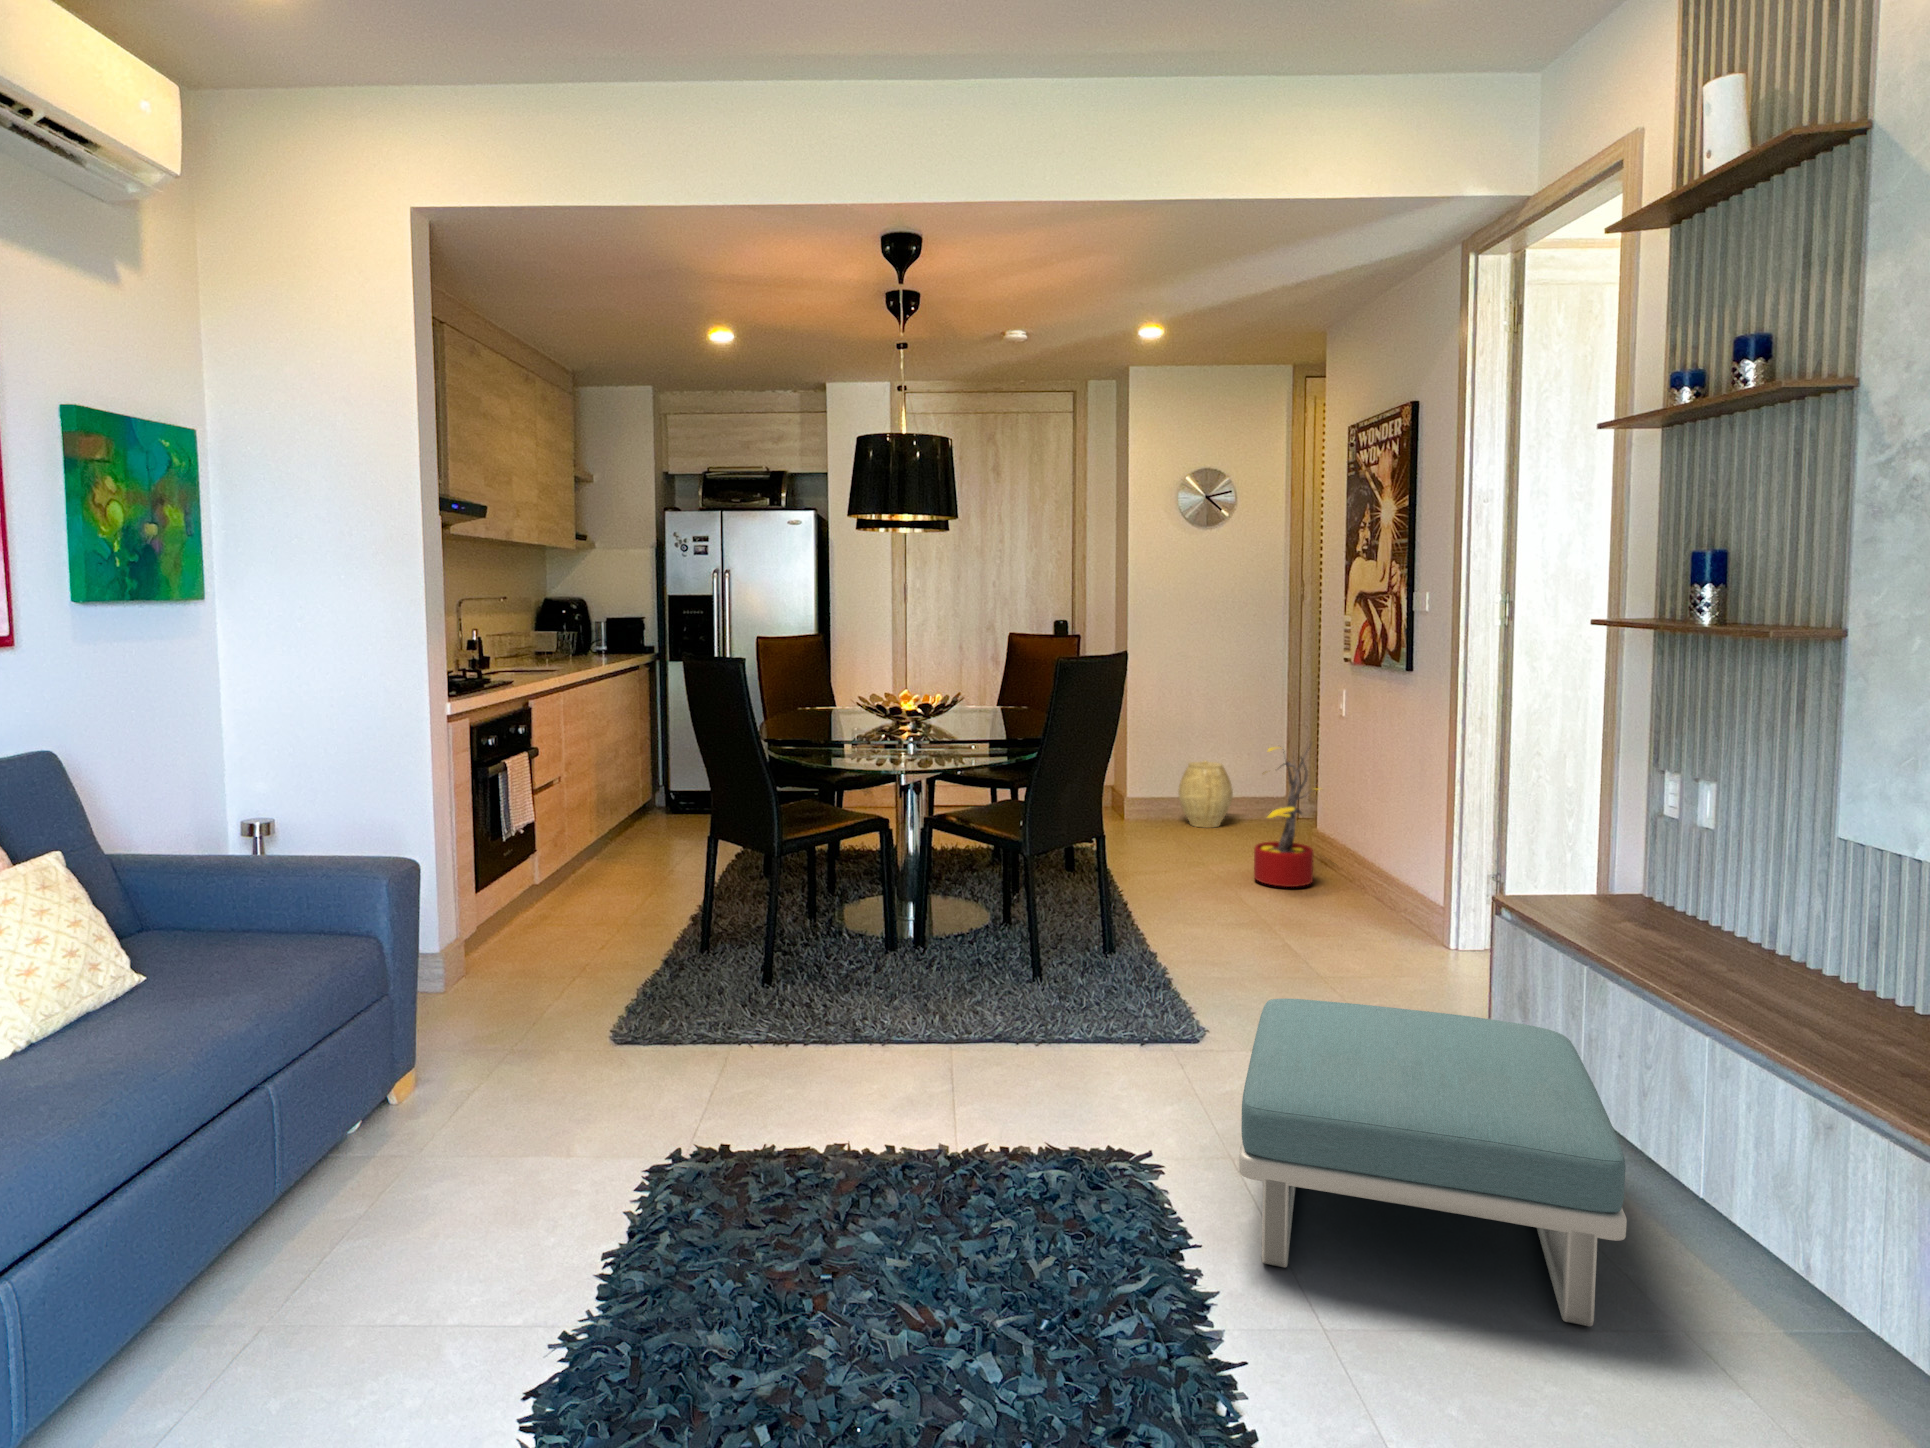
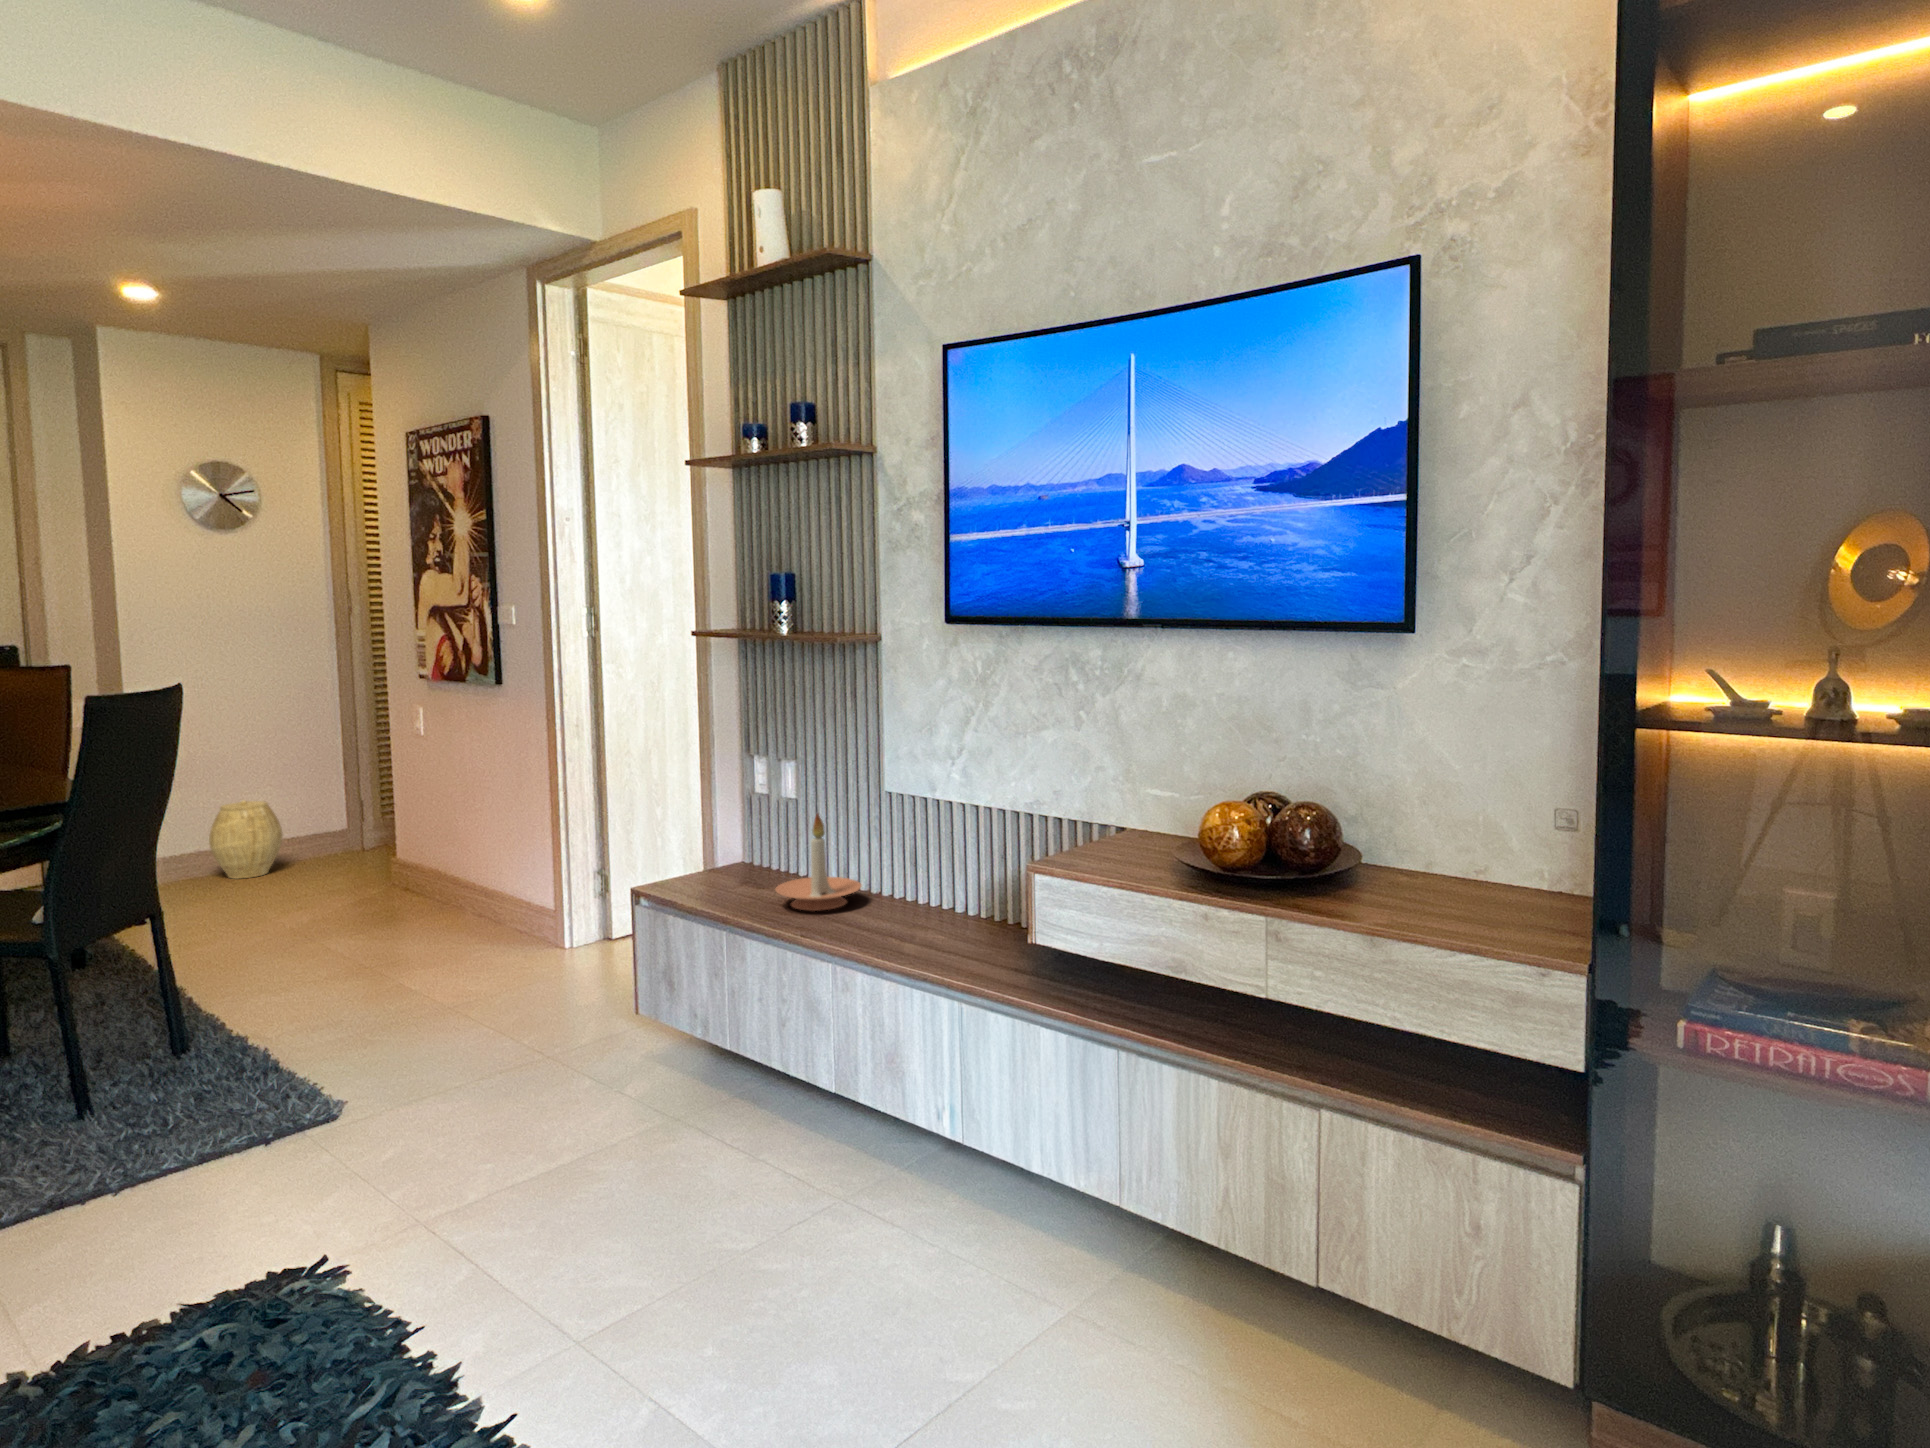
decorative plant: present [1254,747,1317,887] -> none [333,764,405,925]
candle holder: none [1660,851,1790,976] -> present [775,814,861,911]
footstool: present [1239,998,1627,1326] -> none [439,992,807,1310]

